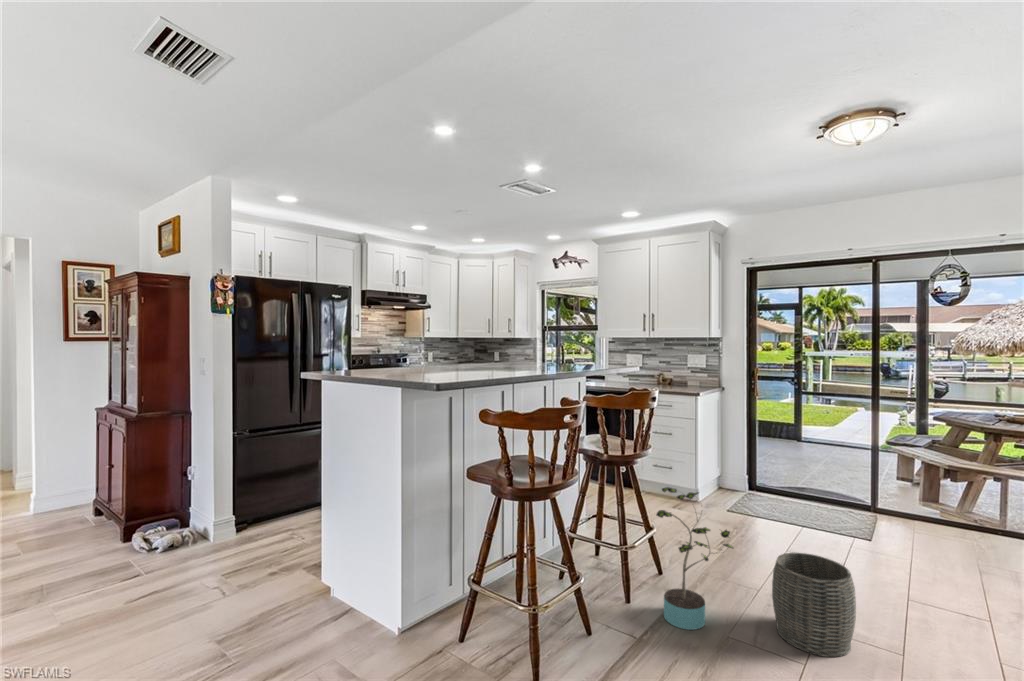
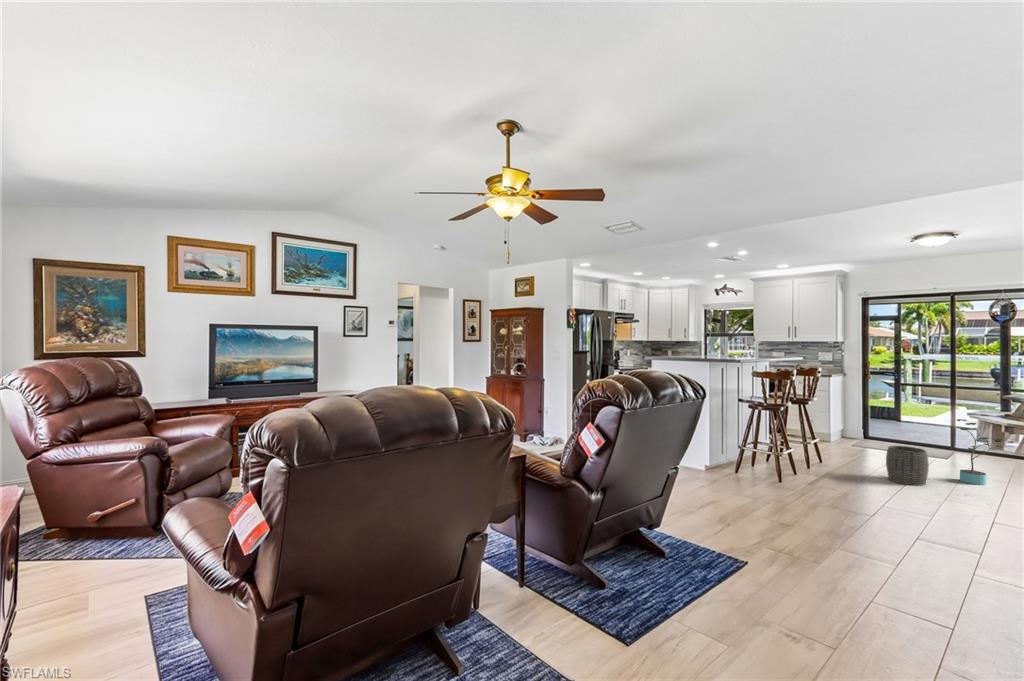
potted plant: present [656,487,733,630] -> present [957,419,1002,485]

